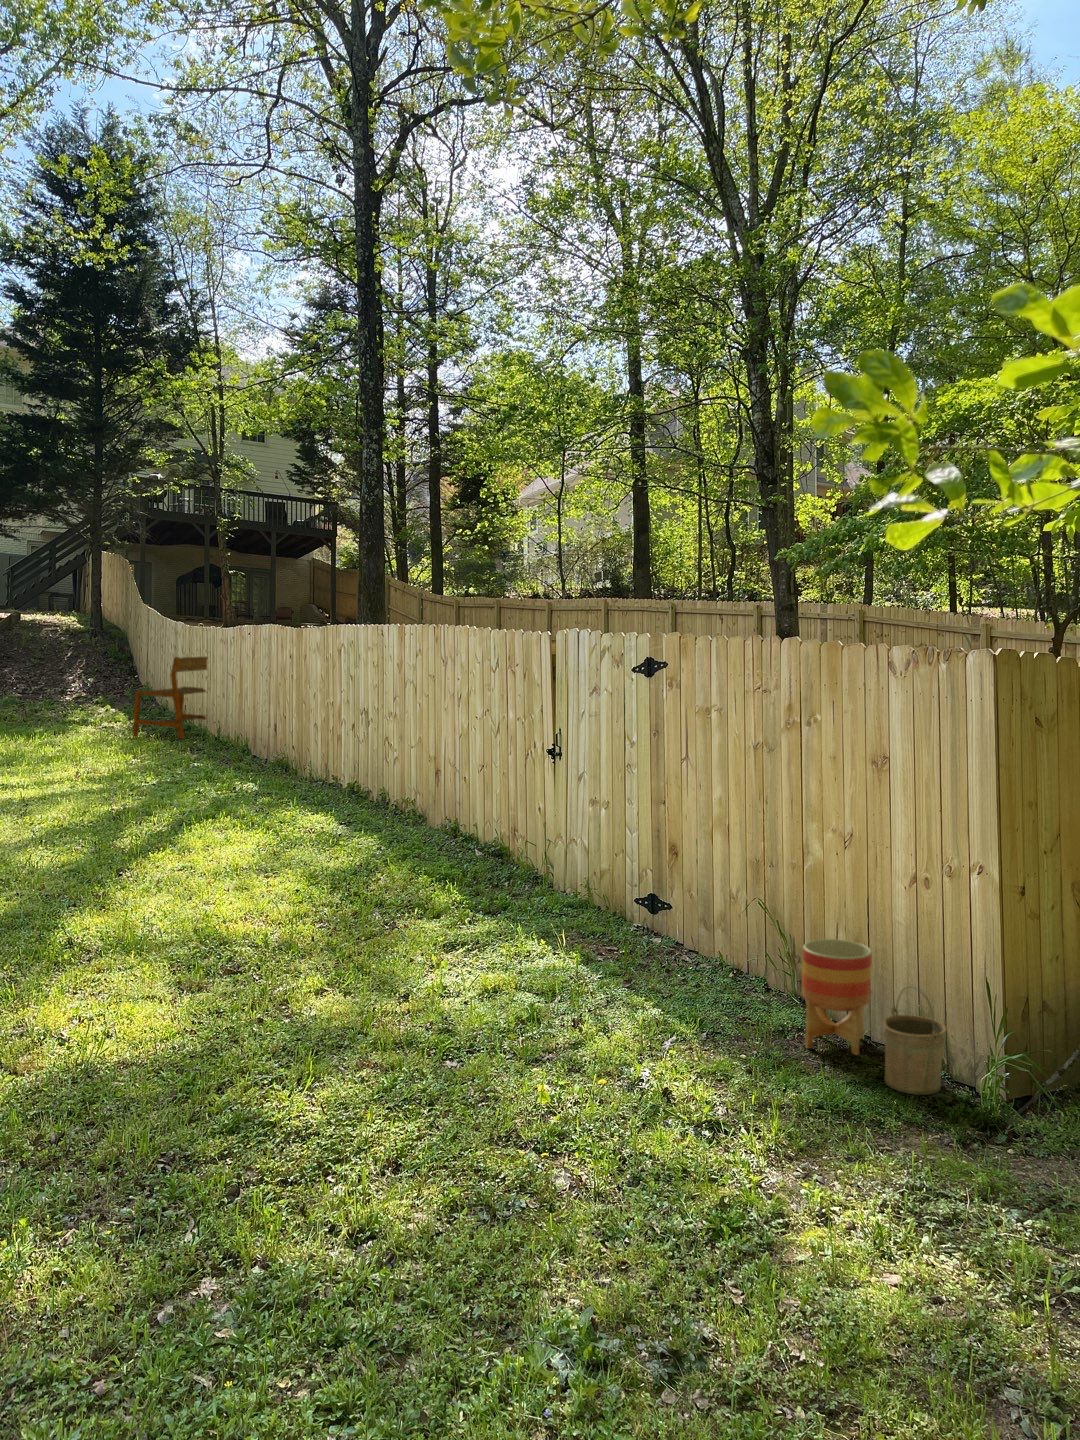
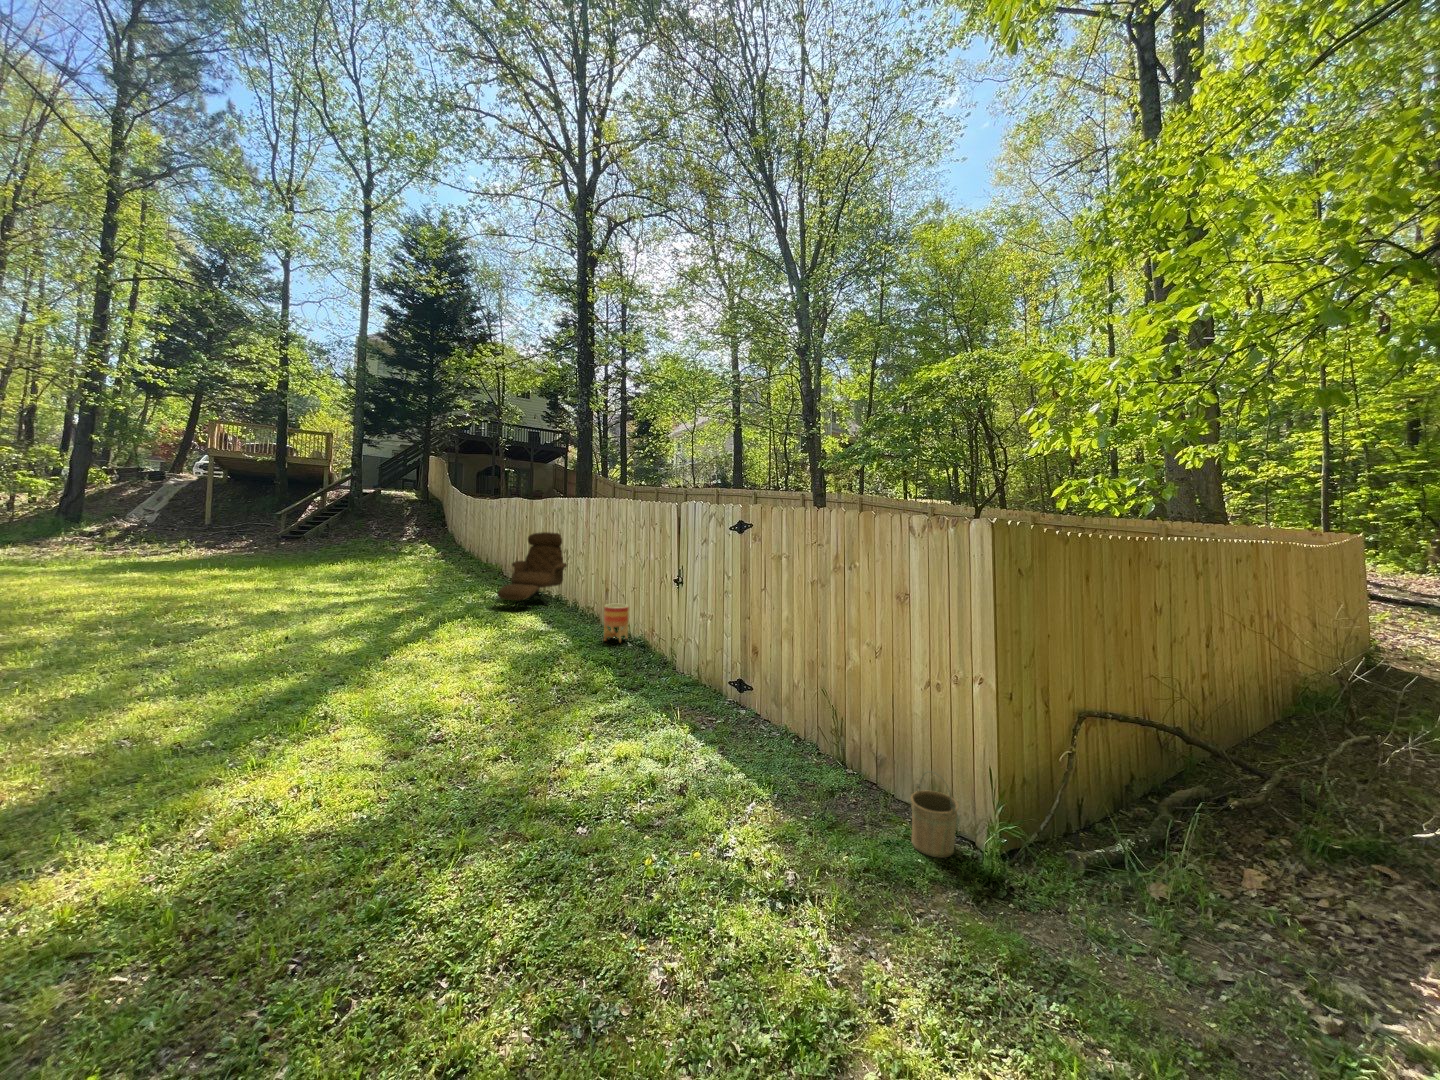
bench: present [133,657,208,739] -> none [435,516,491,565]
lounge chair: none [256,681,365,808] -> present [497,532,567,610]
planter: present [802,939,872,1055] -> present [604,604,629,642]

